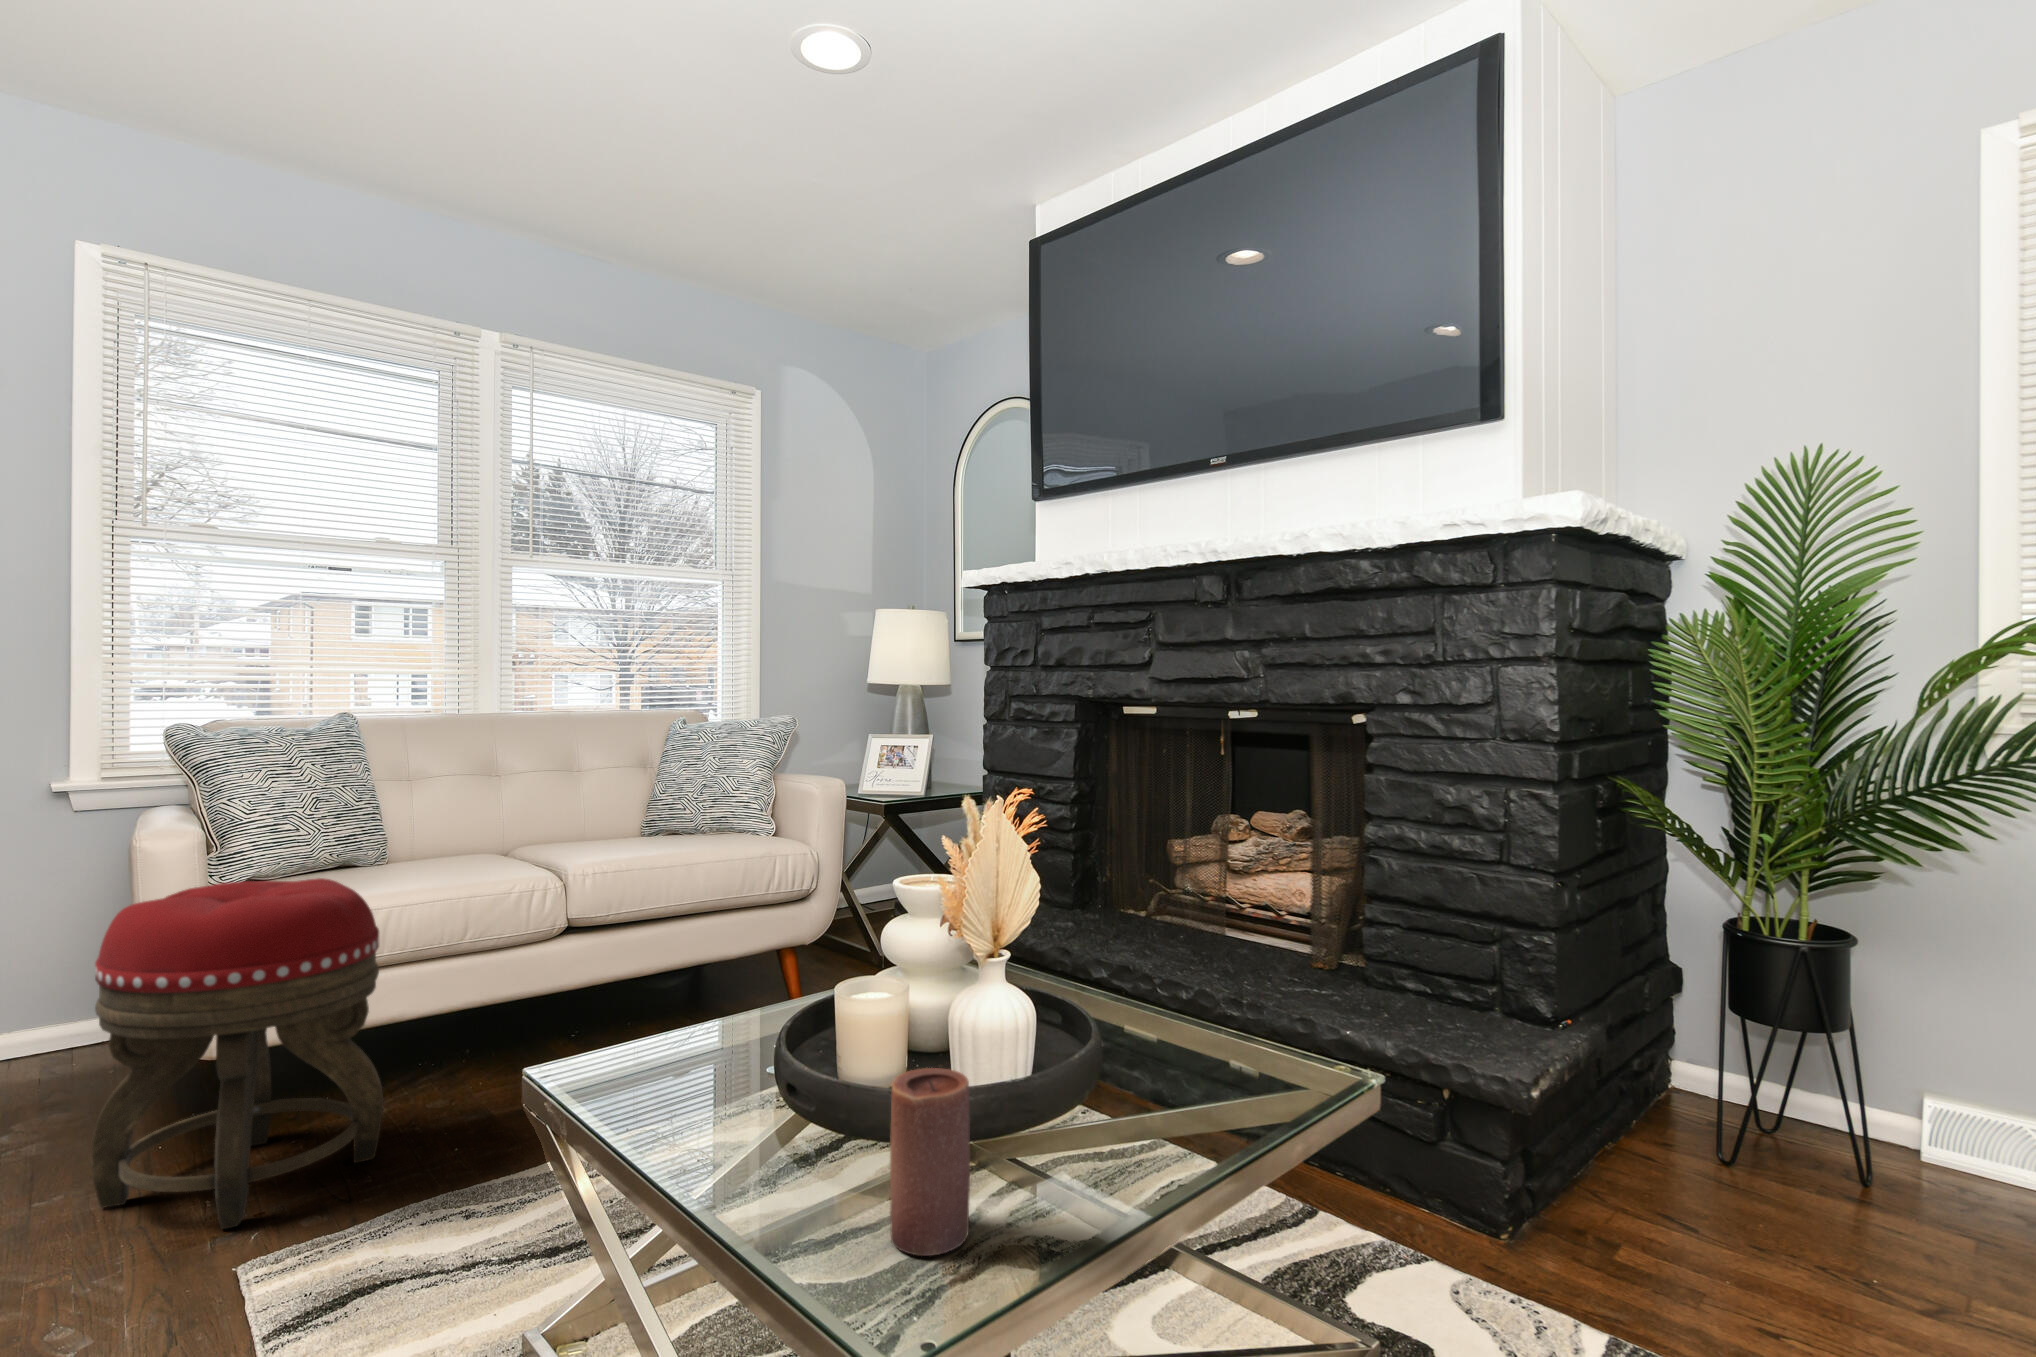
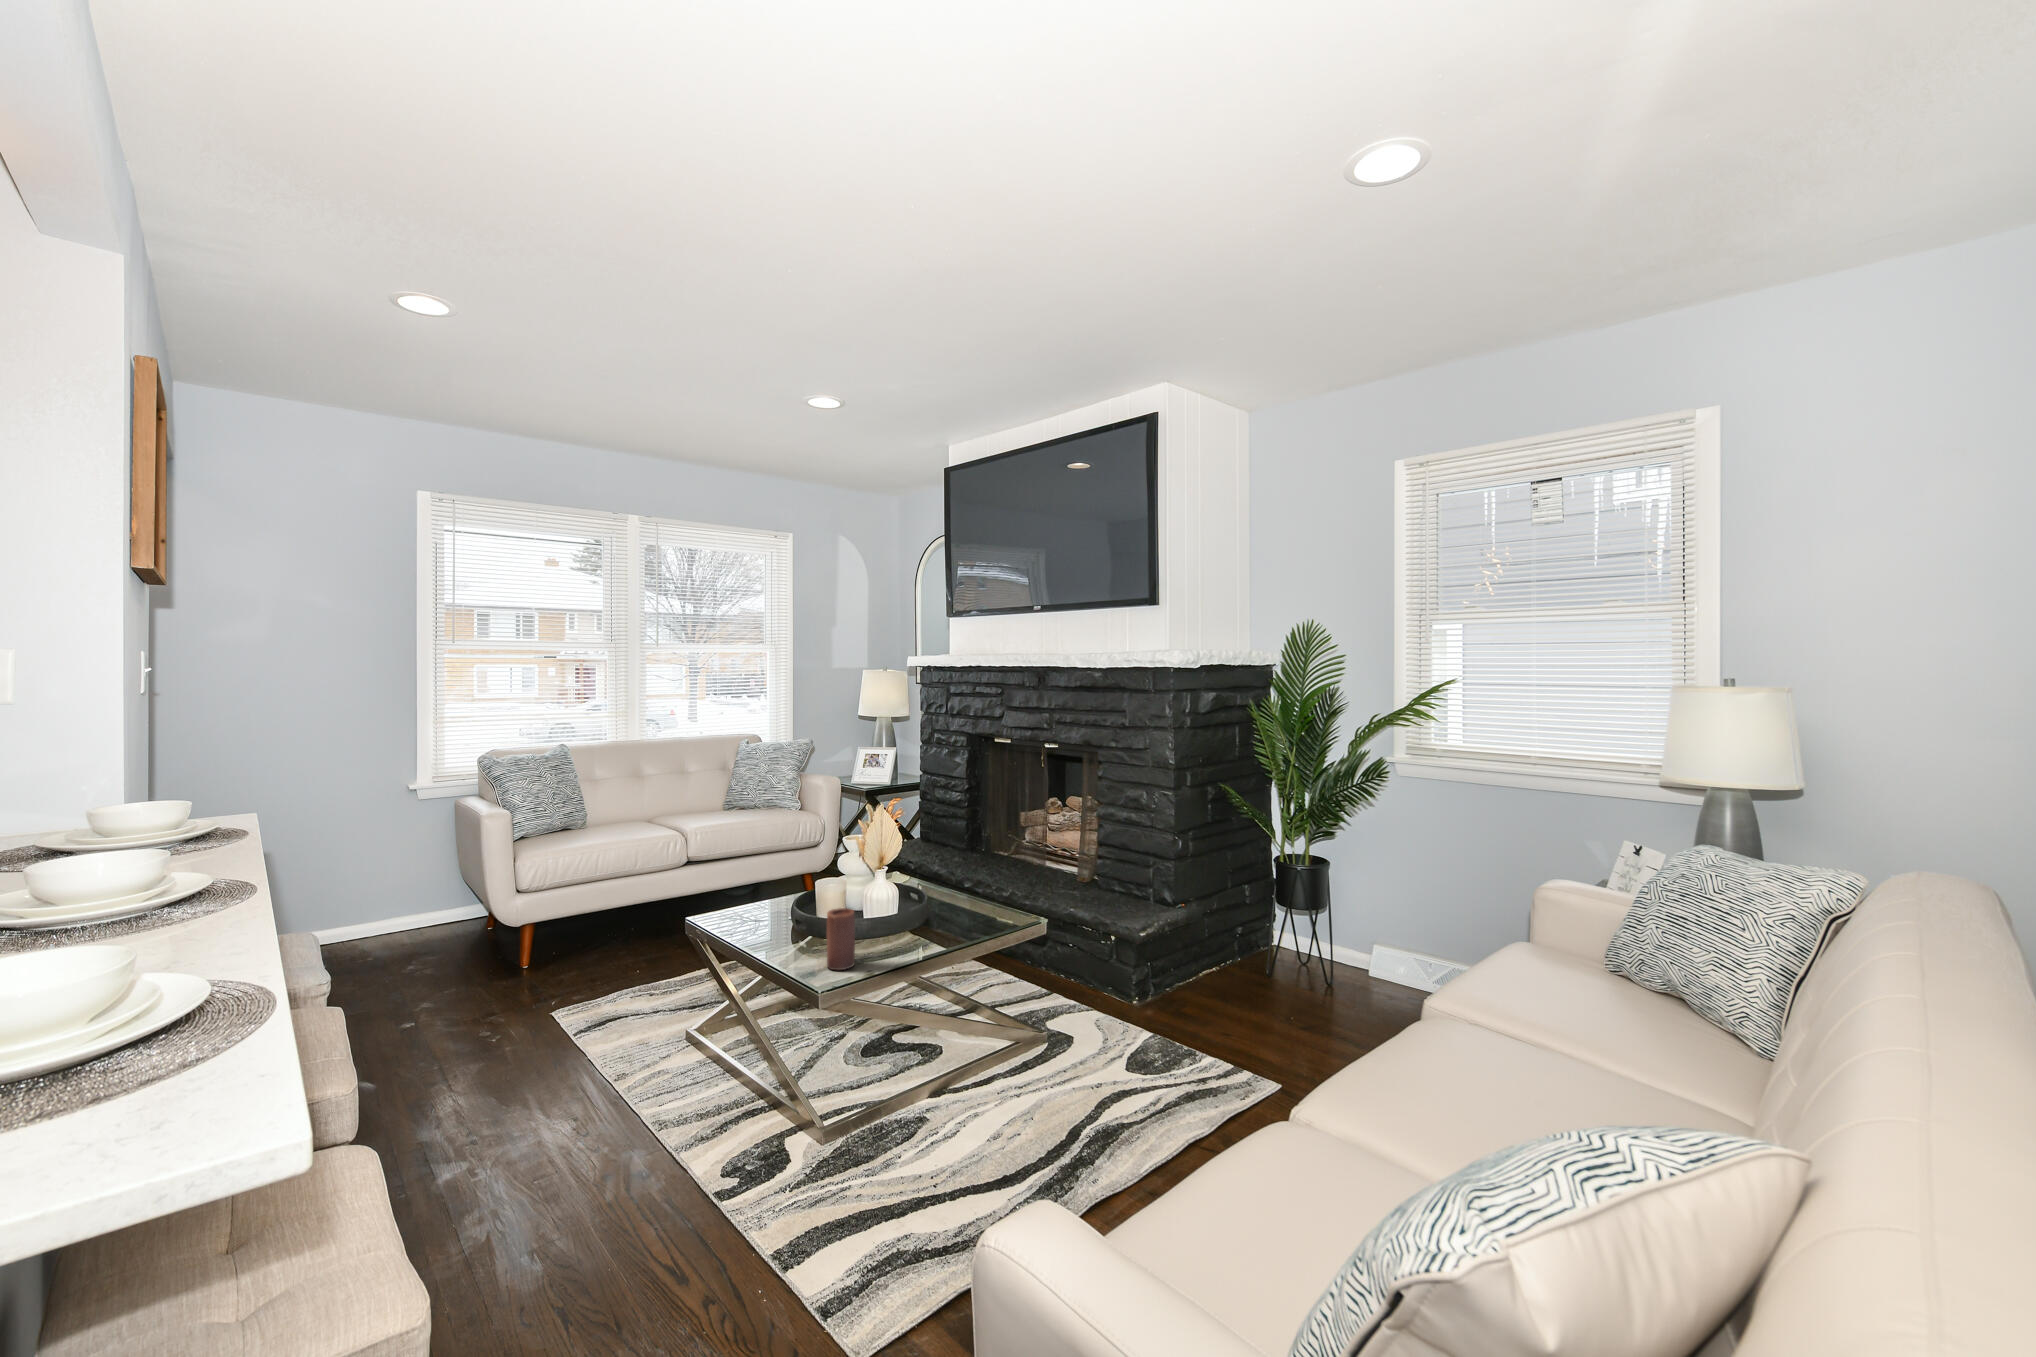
footstool: present [91,878,383,1229] -> none [471,837,603,1002]

